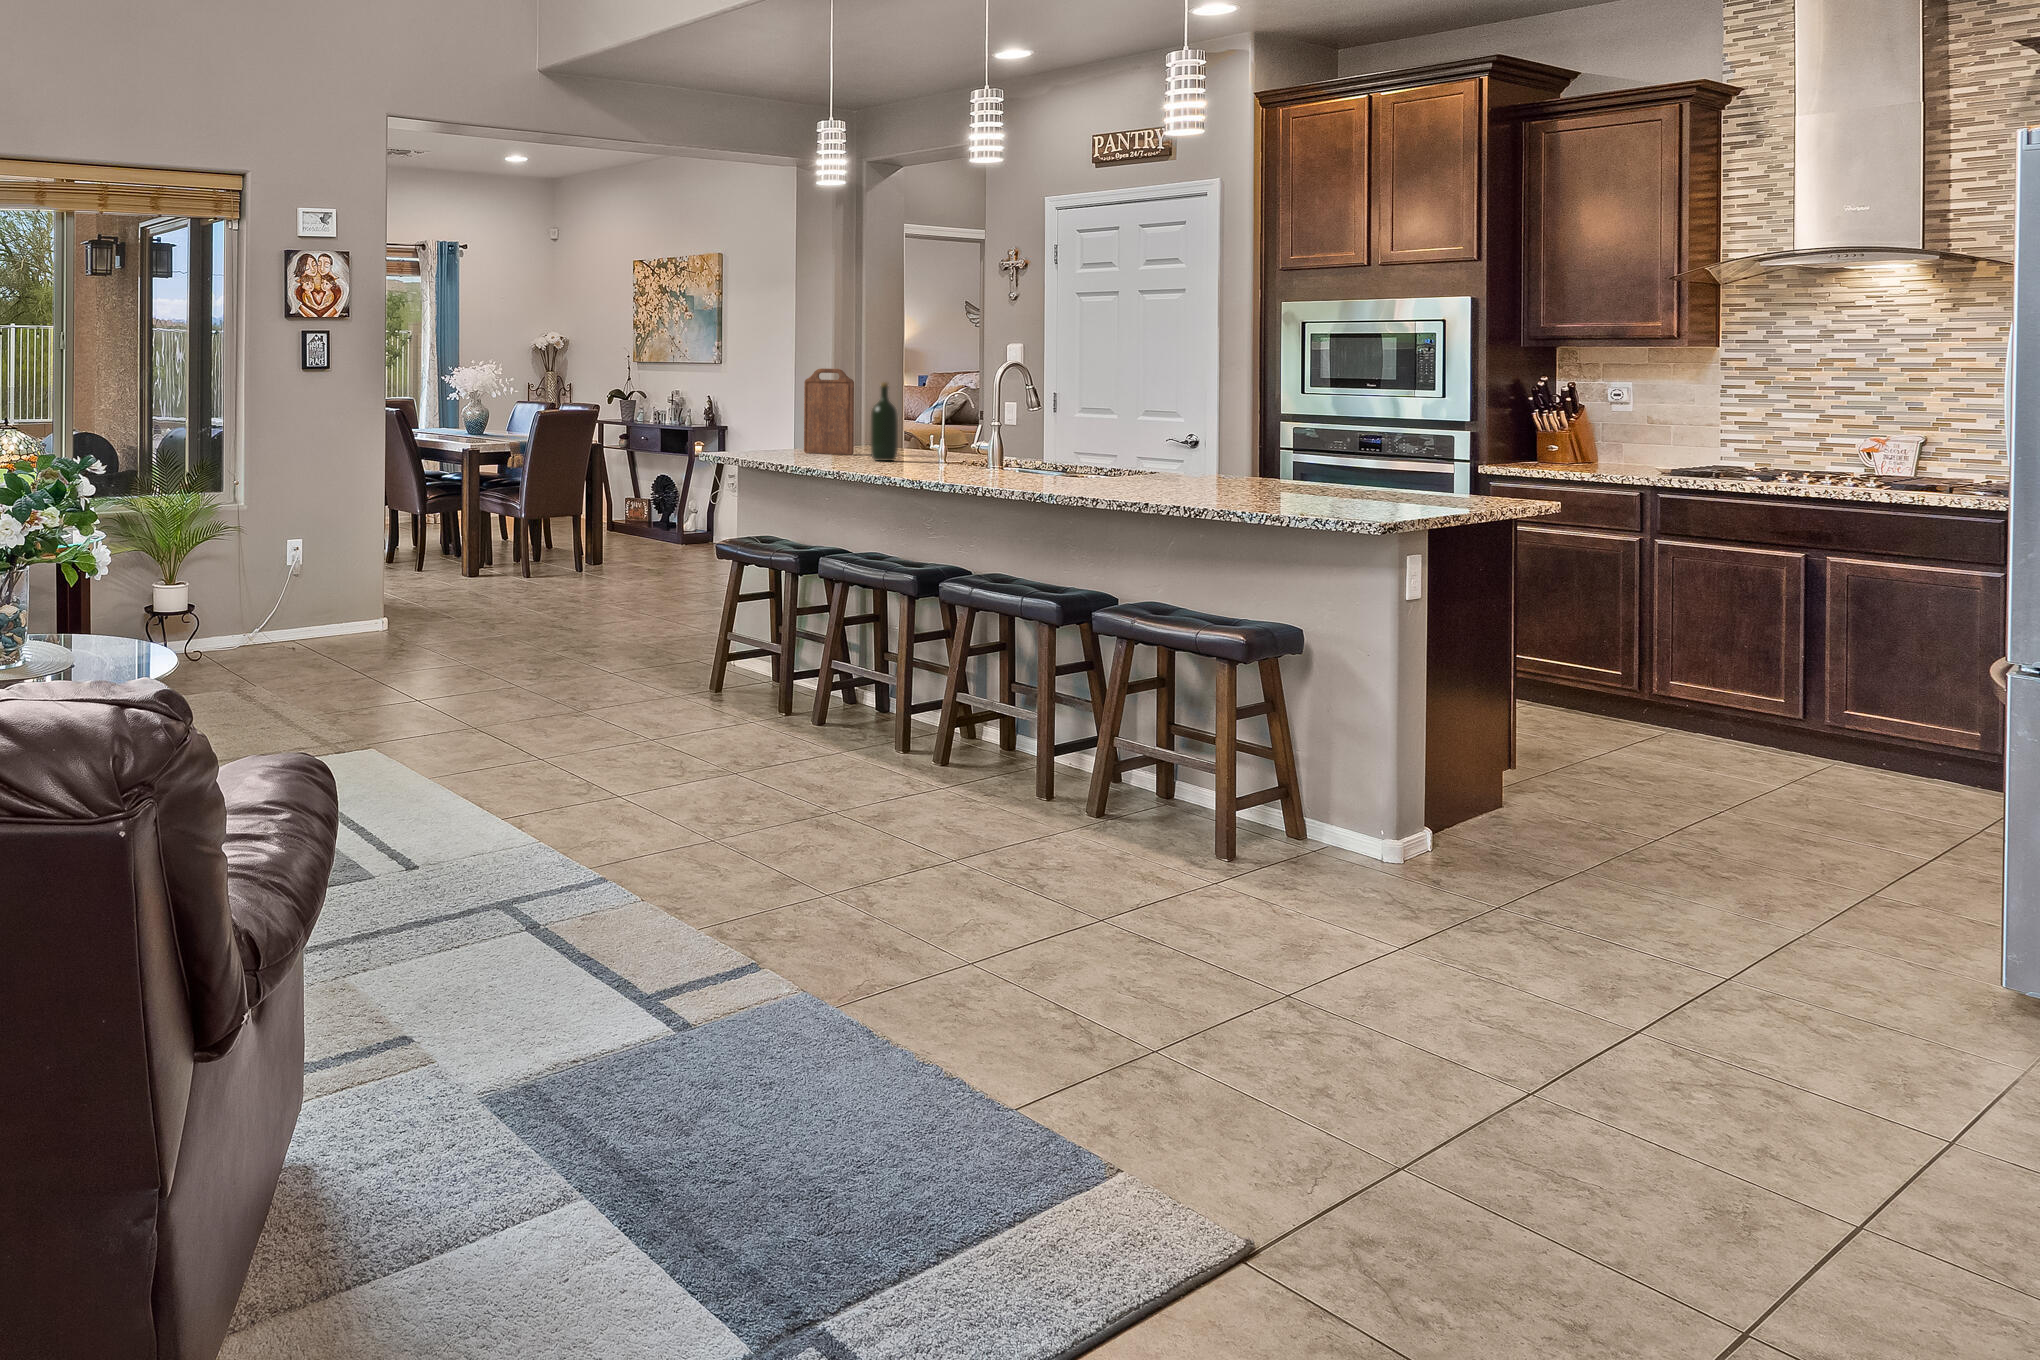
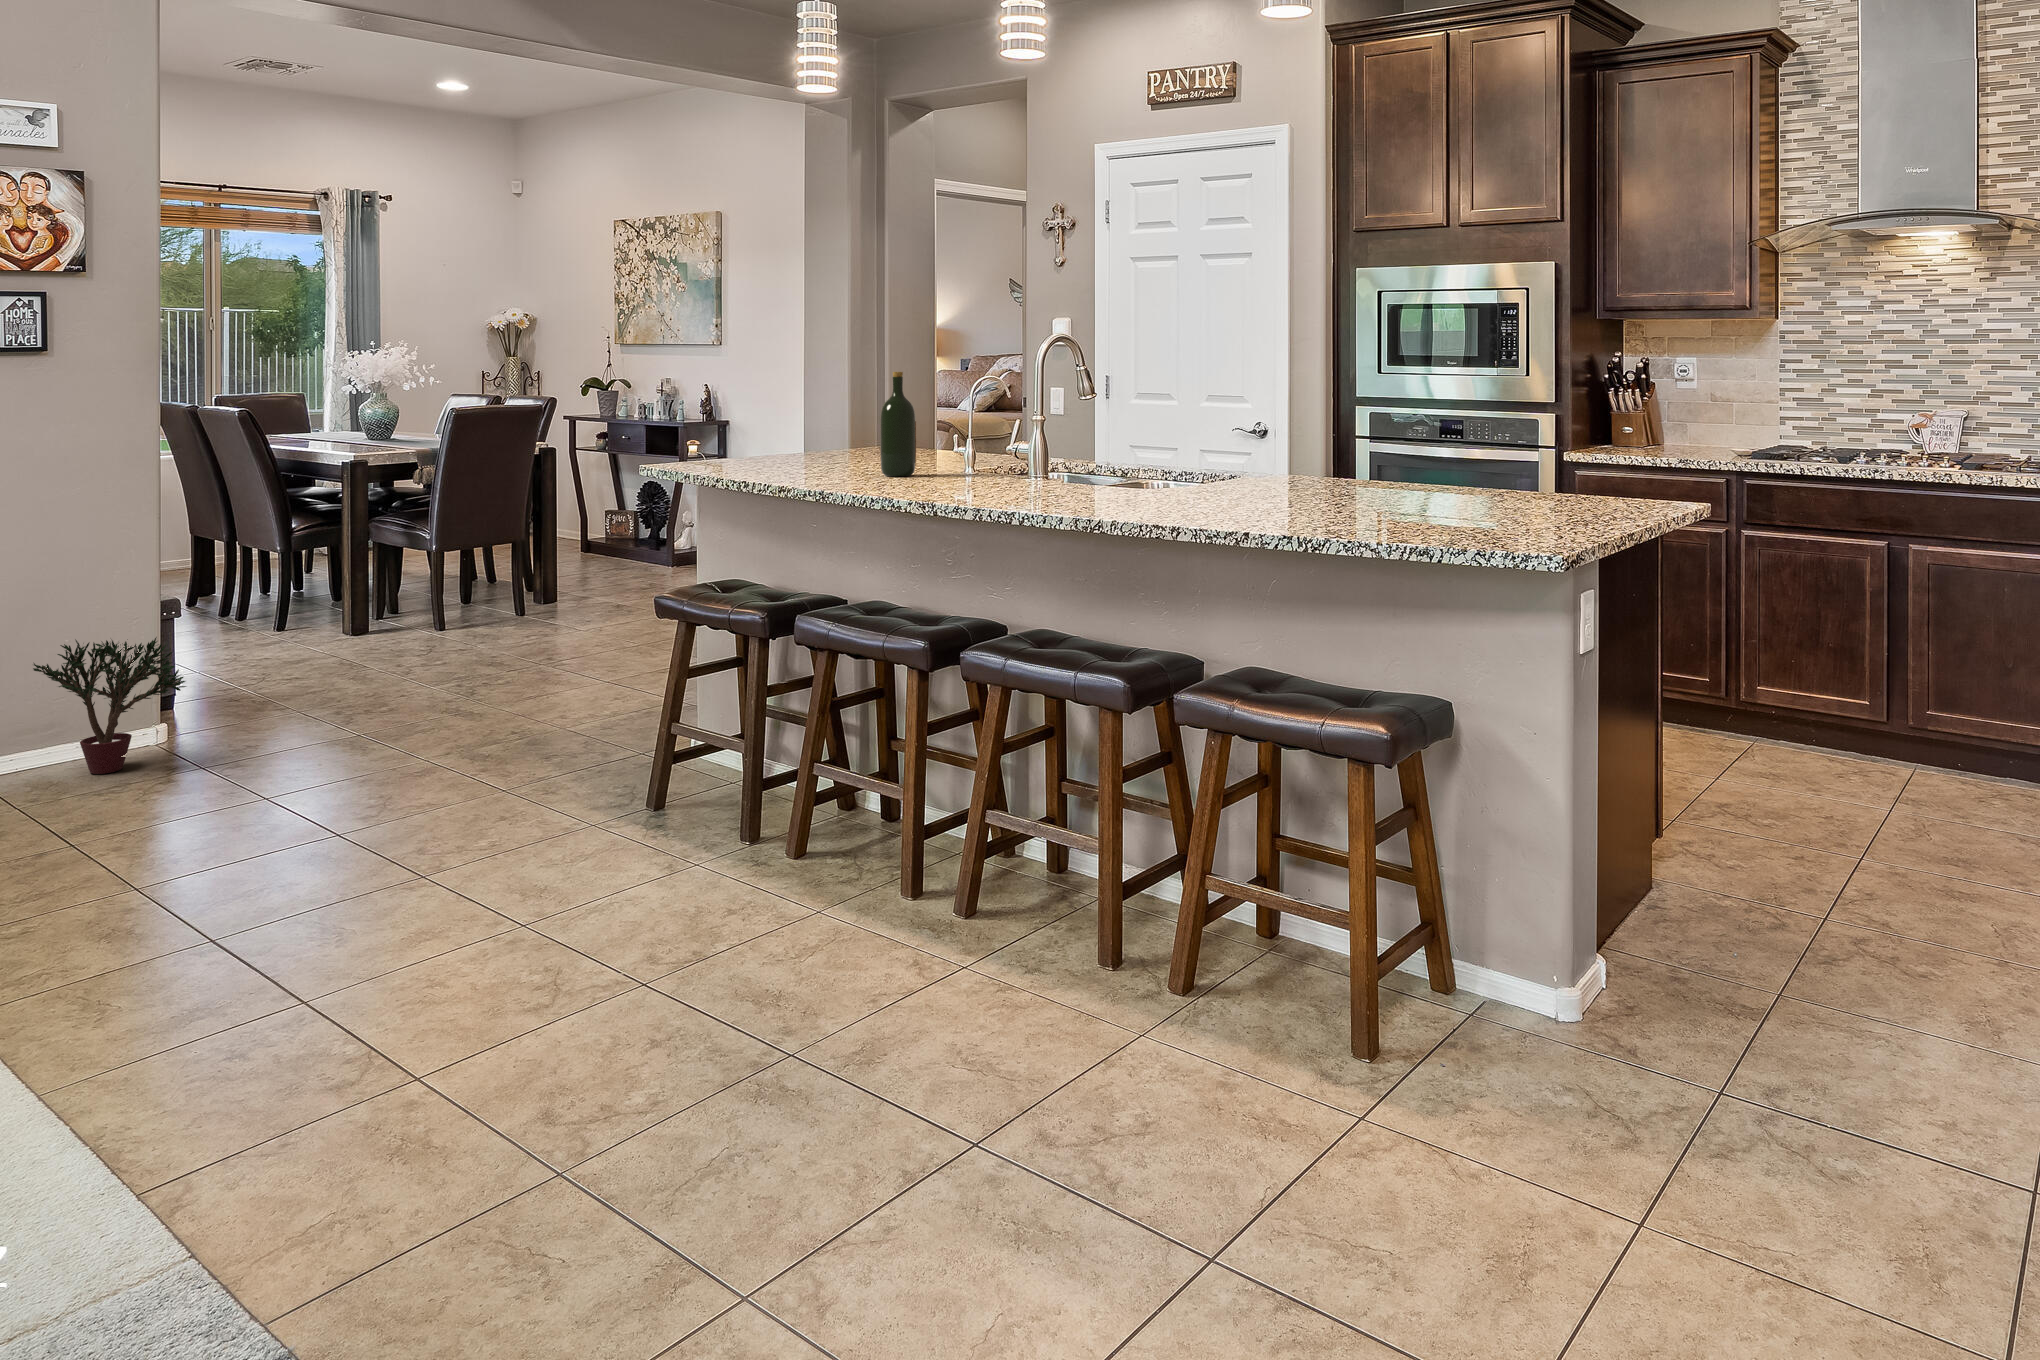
cutting board: present [804,369,854,455] -> none [796,354,861,466]
potted plant: none [302,551,392,643] -> present [33,637,186,774]

